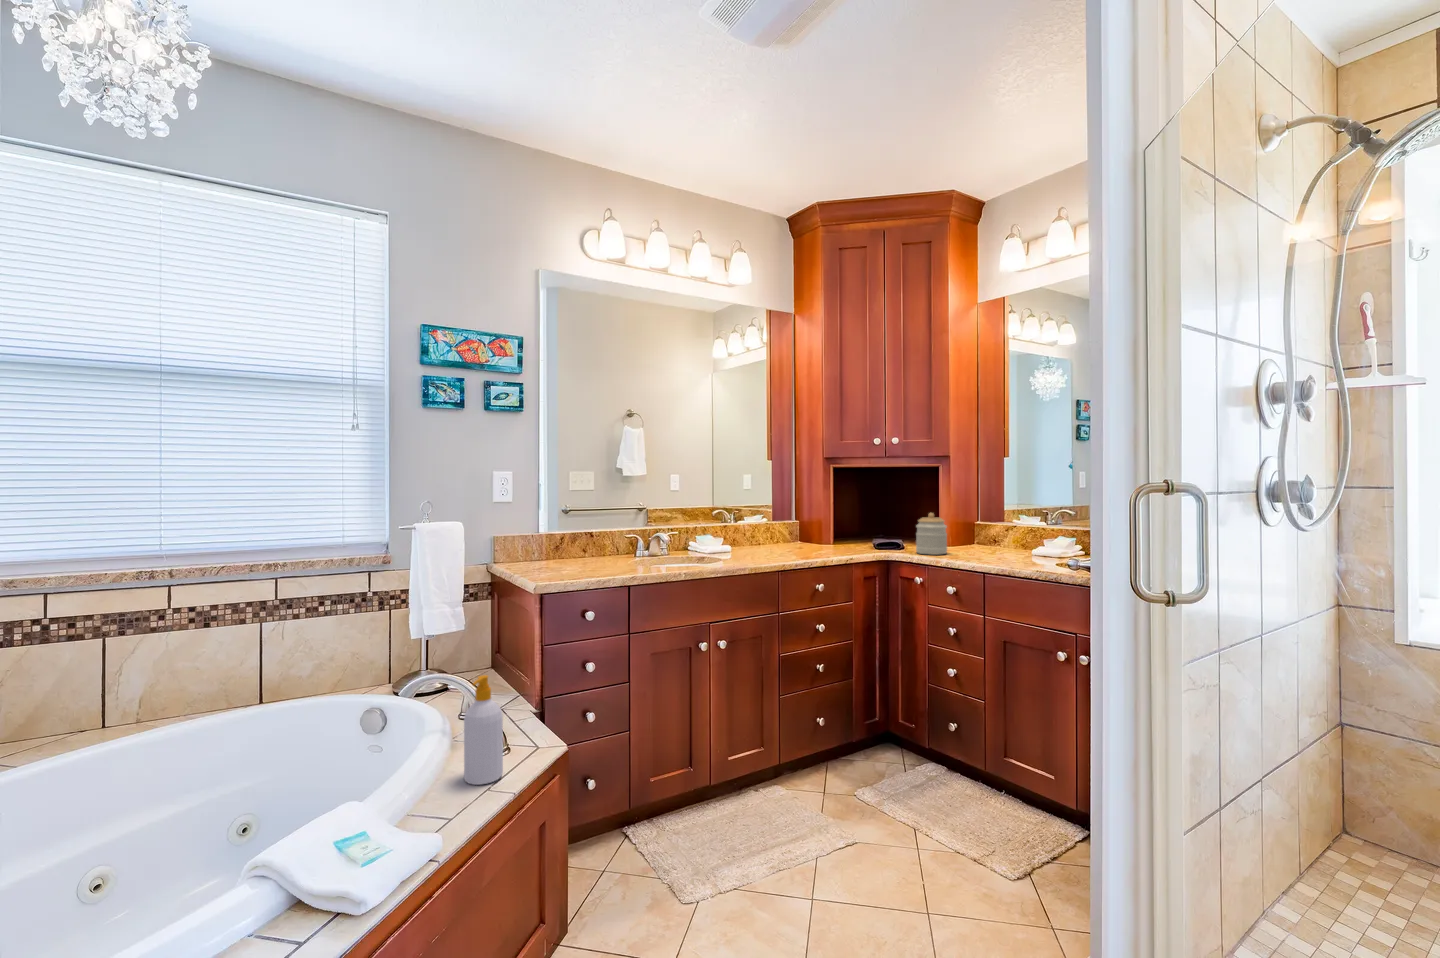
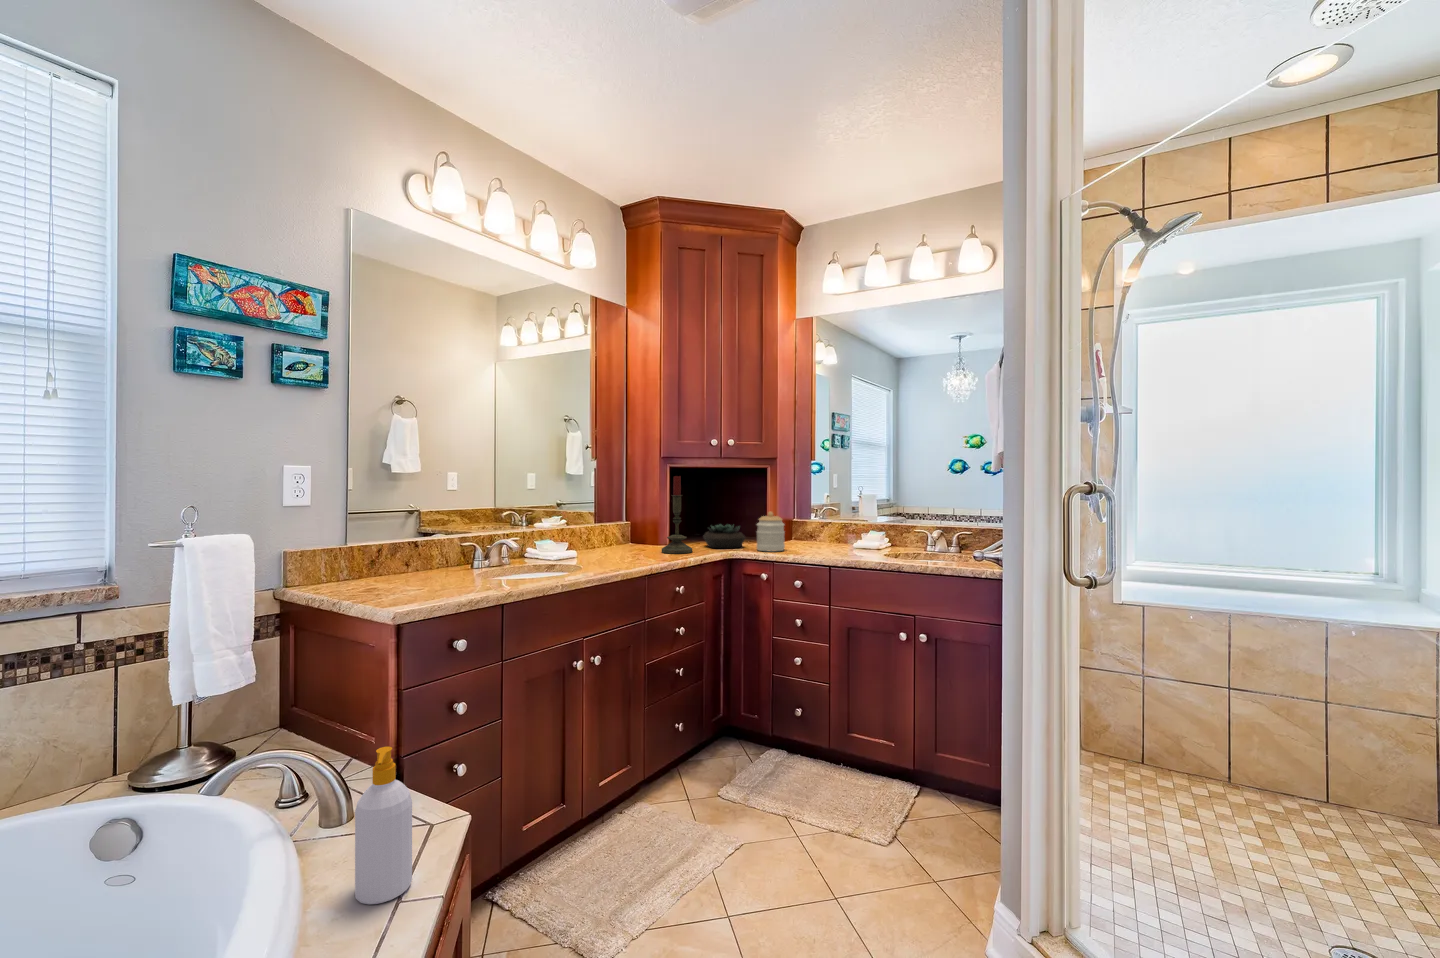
candle: none [816,474,847,553] -> present [662,476,692,554]
succulent plant: none [867,524,910,550] -> present [703,524,745,548]

